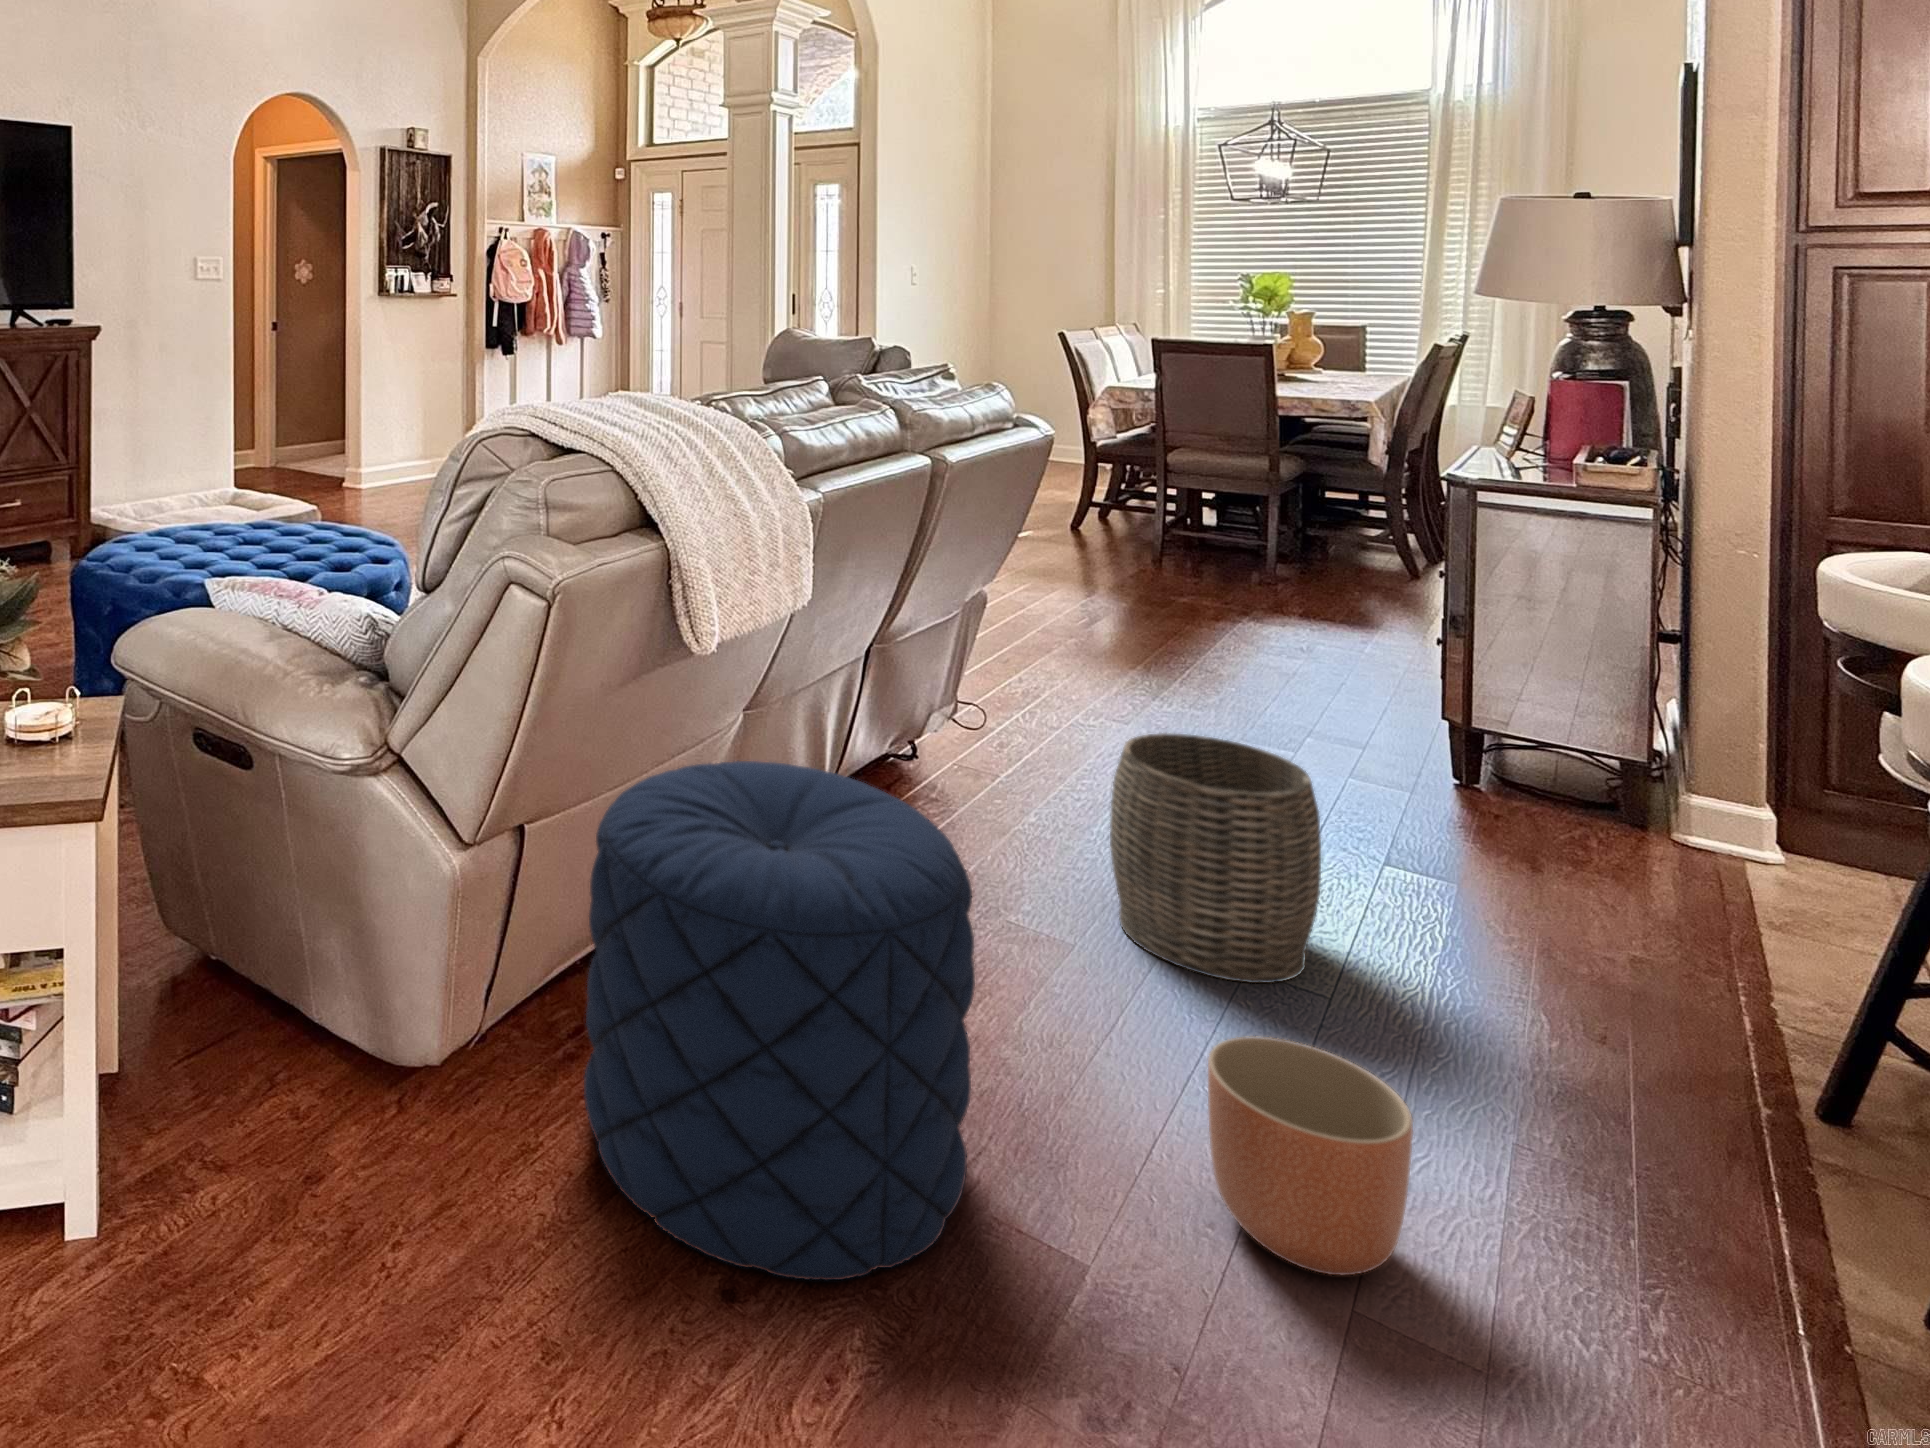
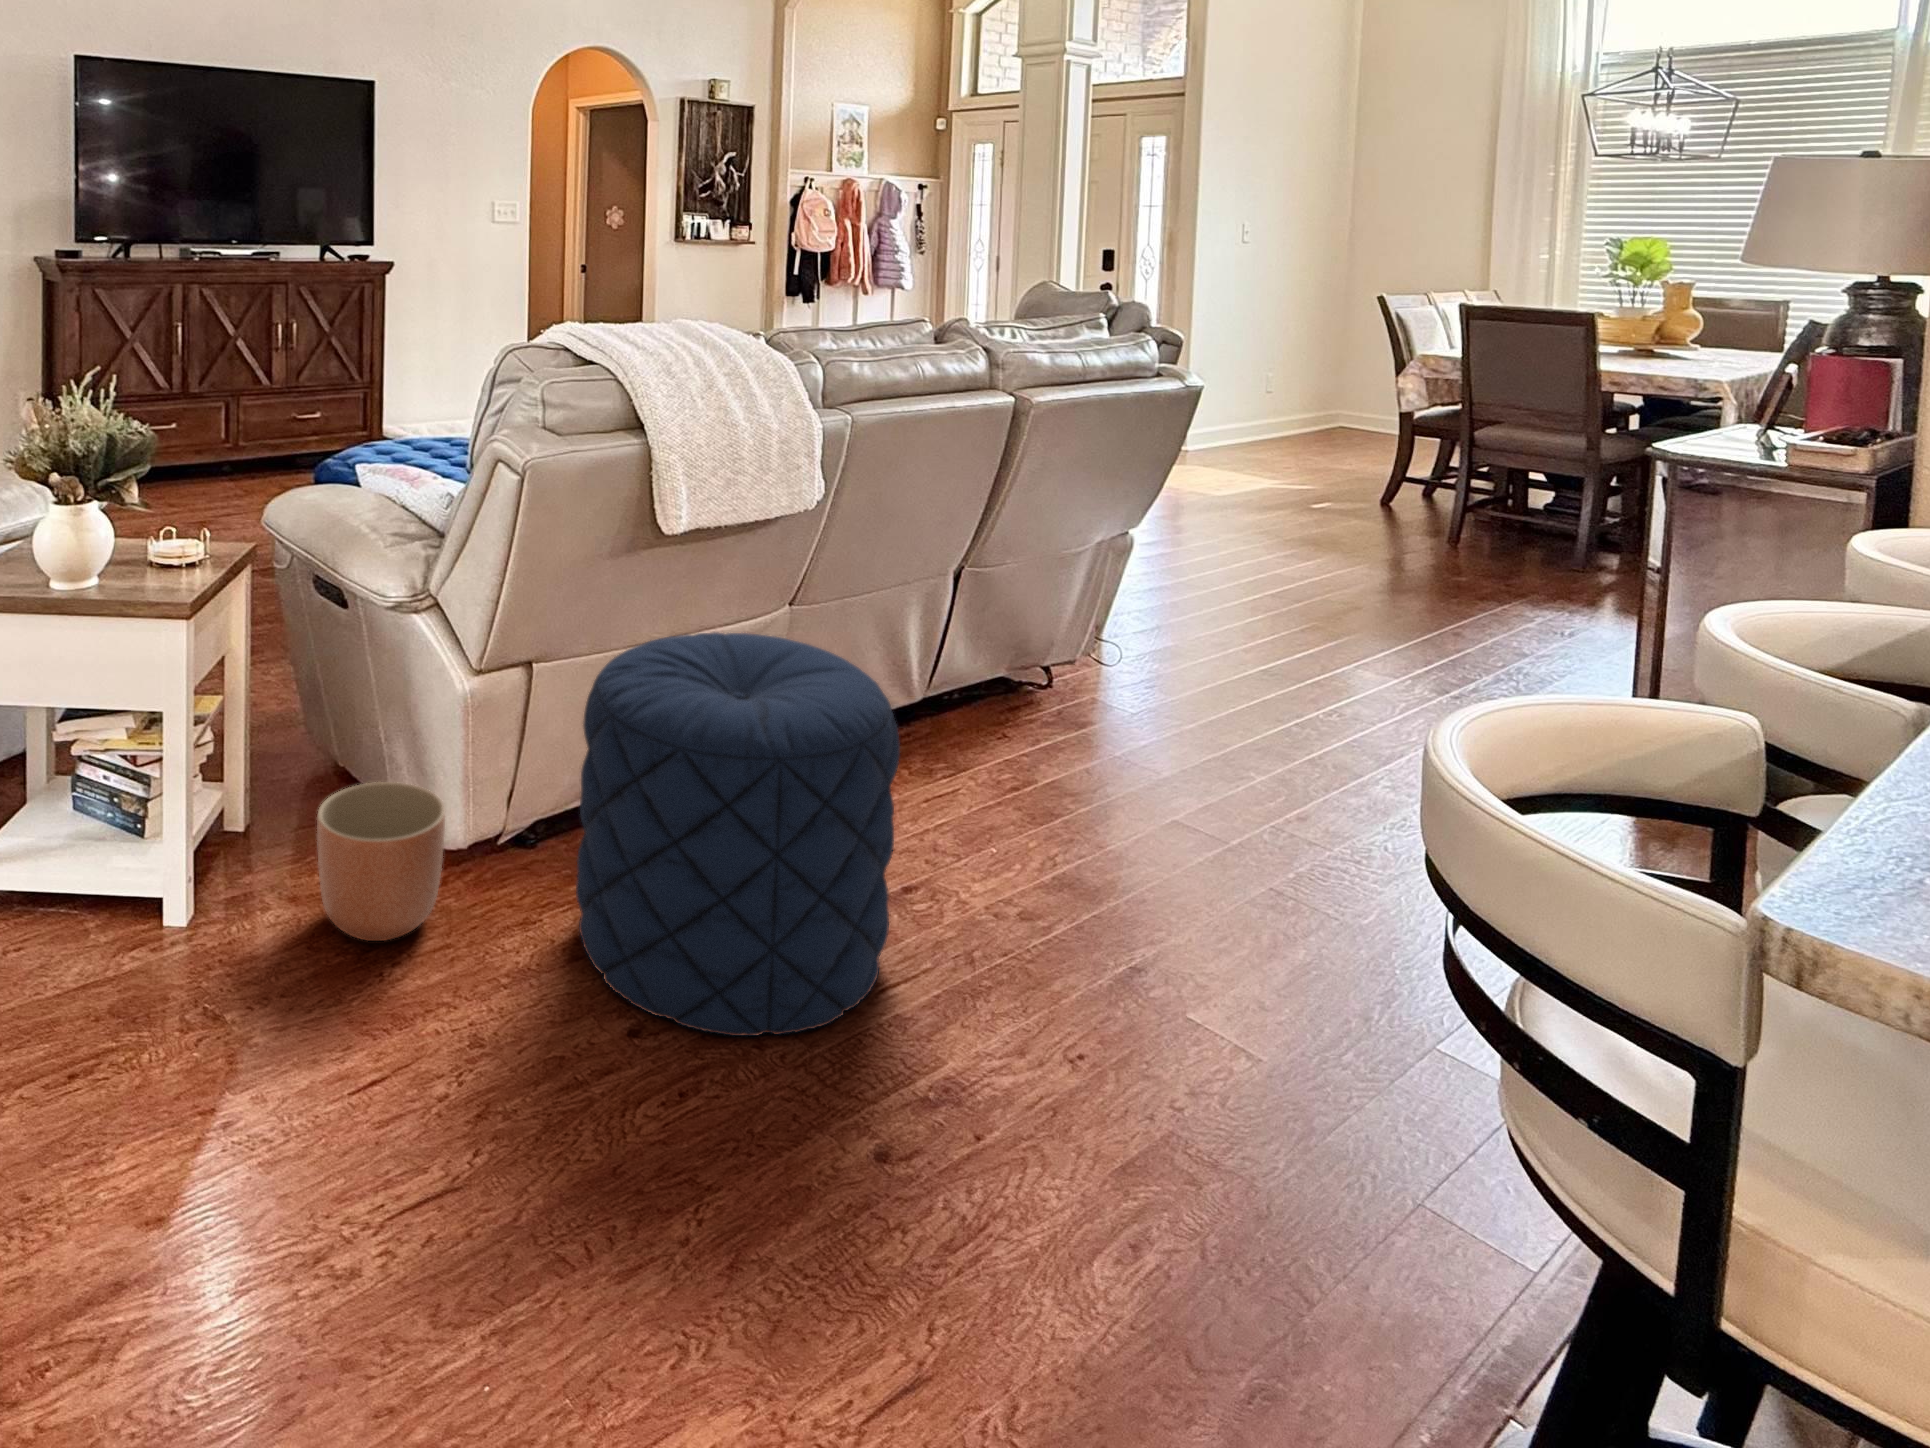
woven basket: present [1110,733,1321,983] -> none [1159,662,1353,893]
planter: present [1208,1036,1413,1275] -> present [317,782,445,941]

